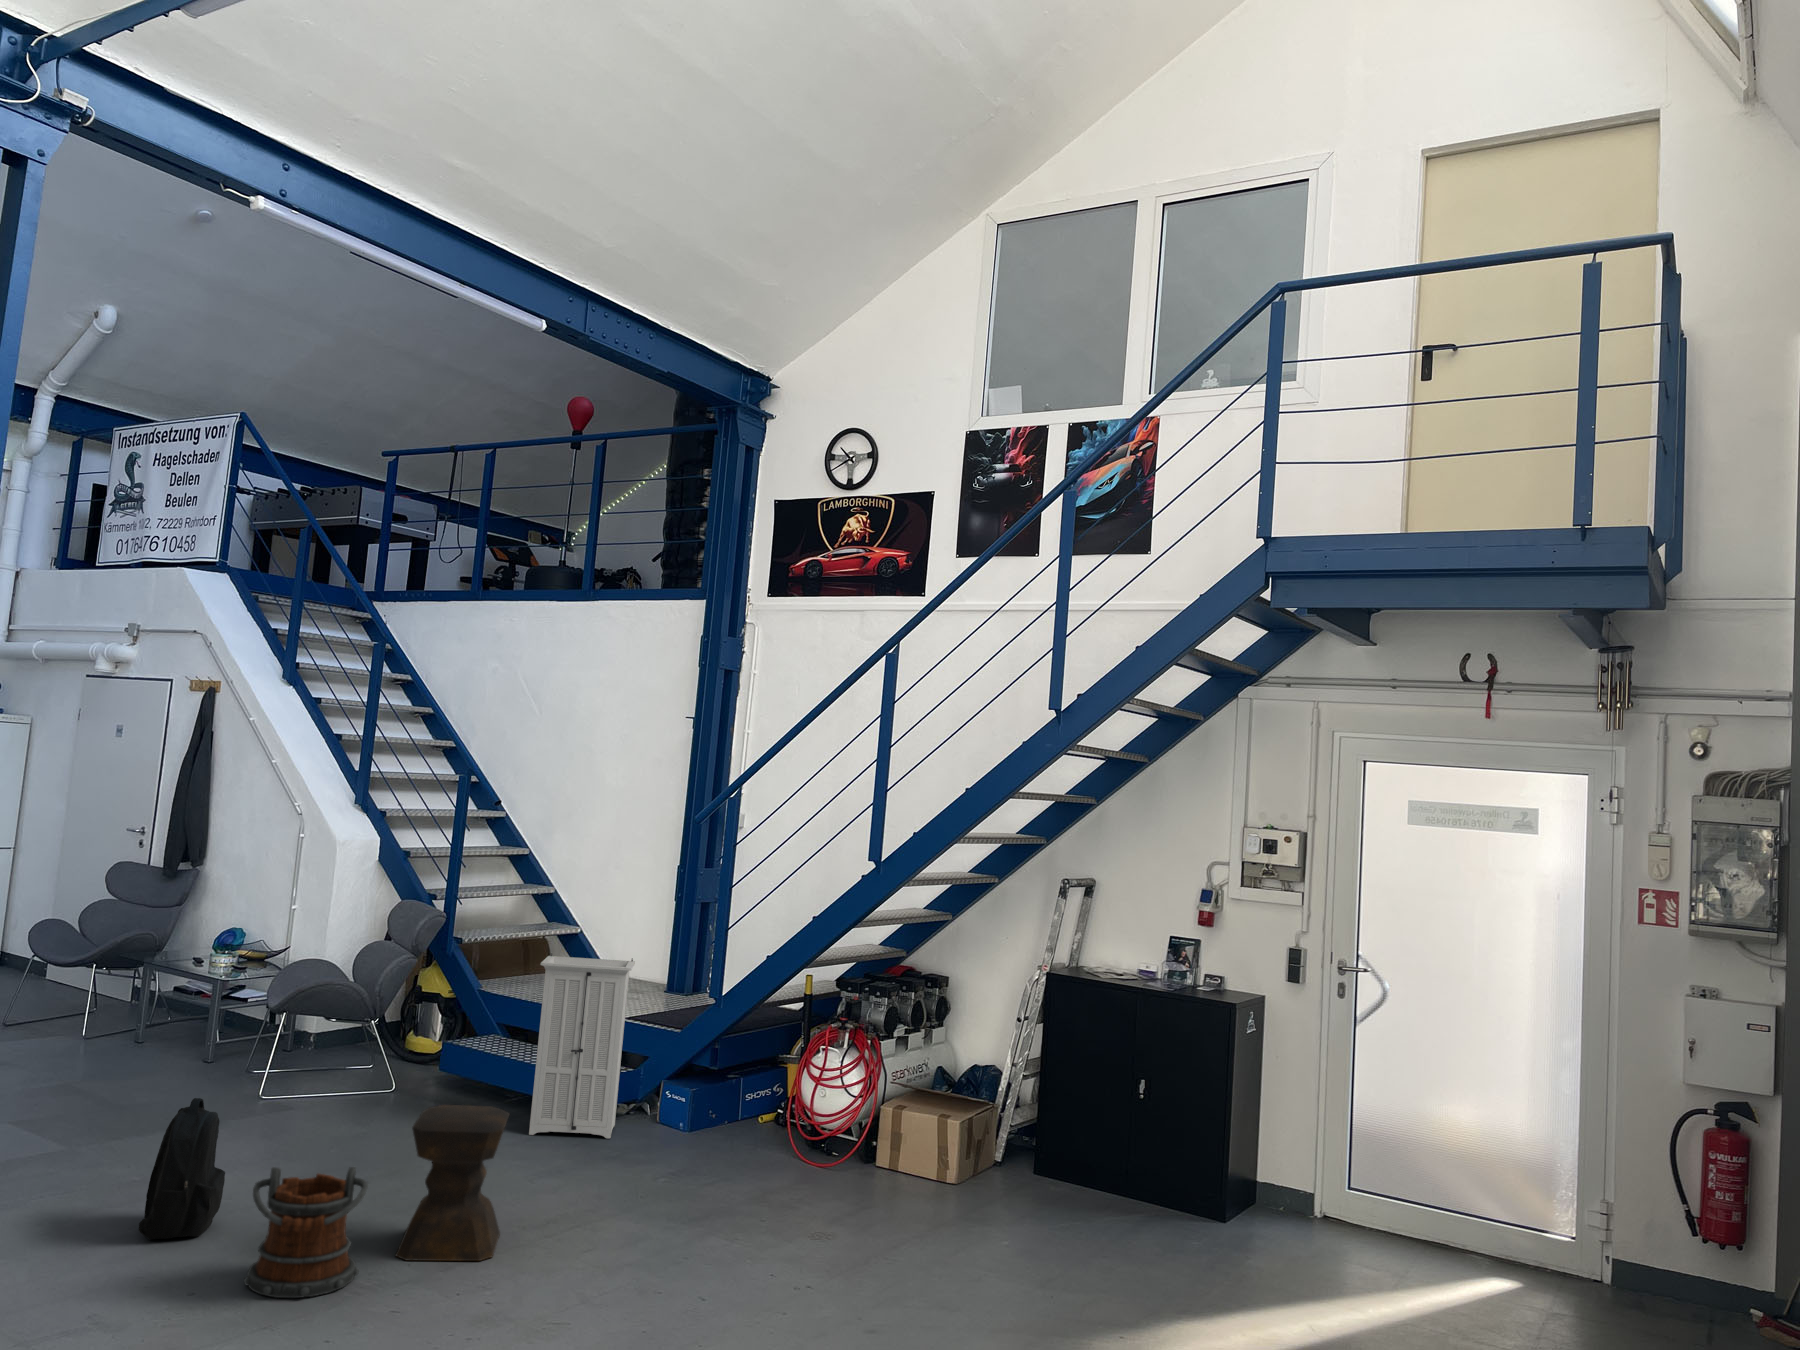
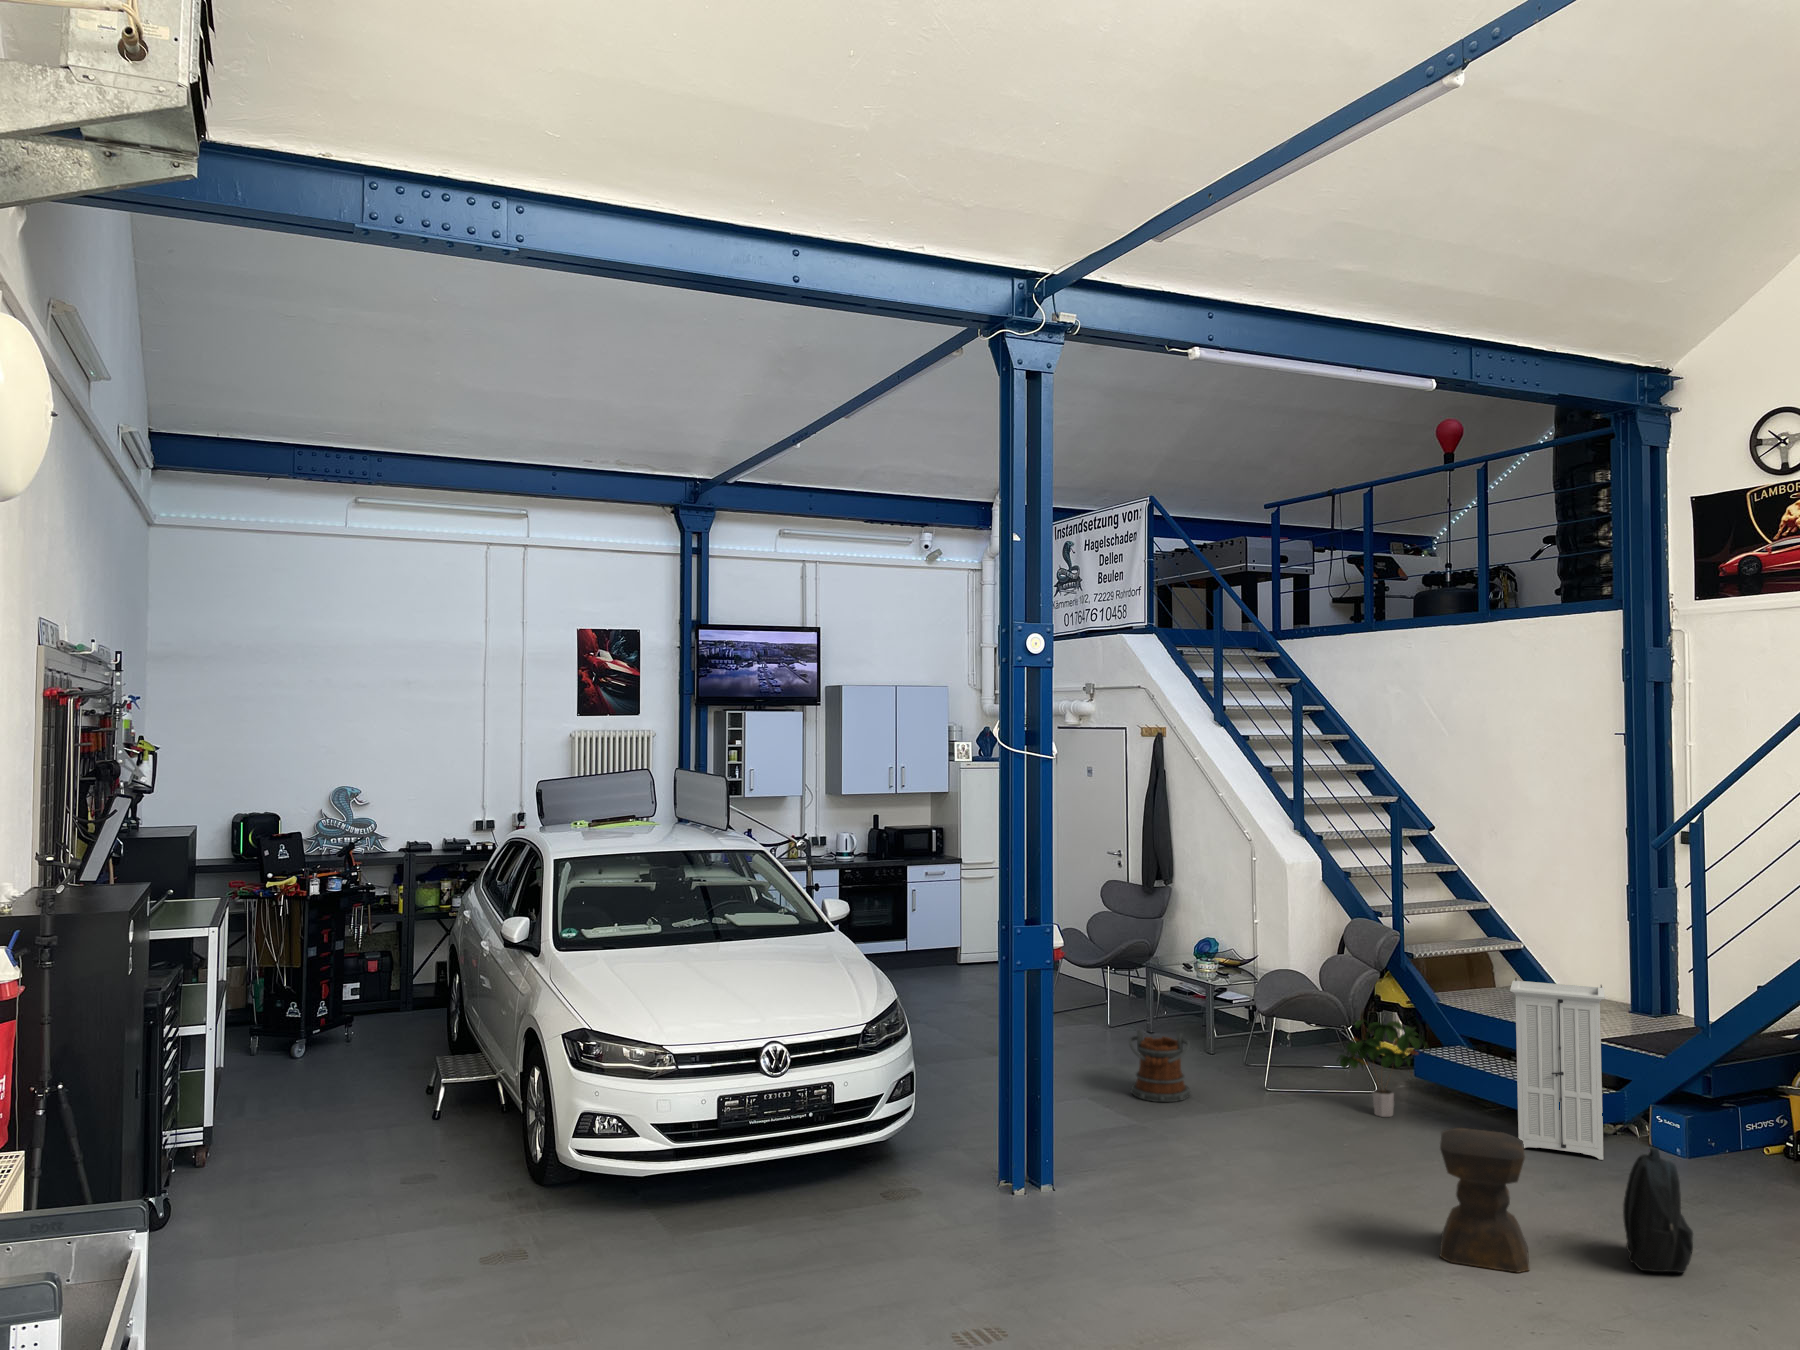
potted plant: none [348,1004,452,1115] -> present [1337,1020,1427,1117]
backpack: present [139,1098,225,1240] -> present [1623,1148,1693,1273]
bucket: present [244,1167,368,1298] -> present [1129,1030,1191,1102]

